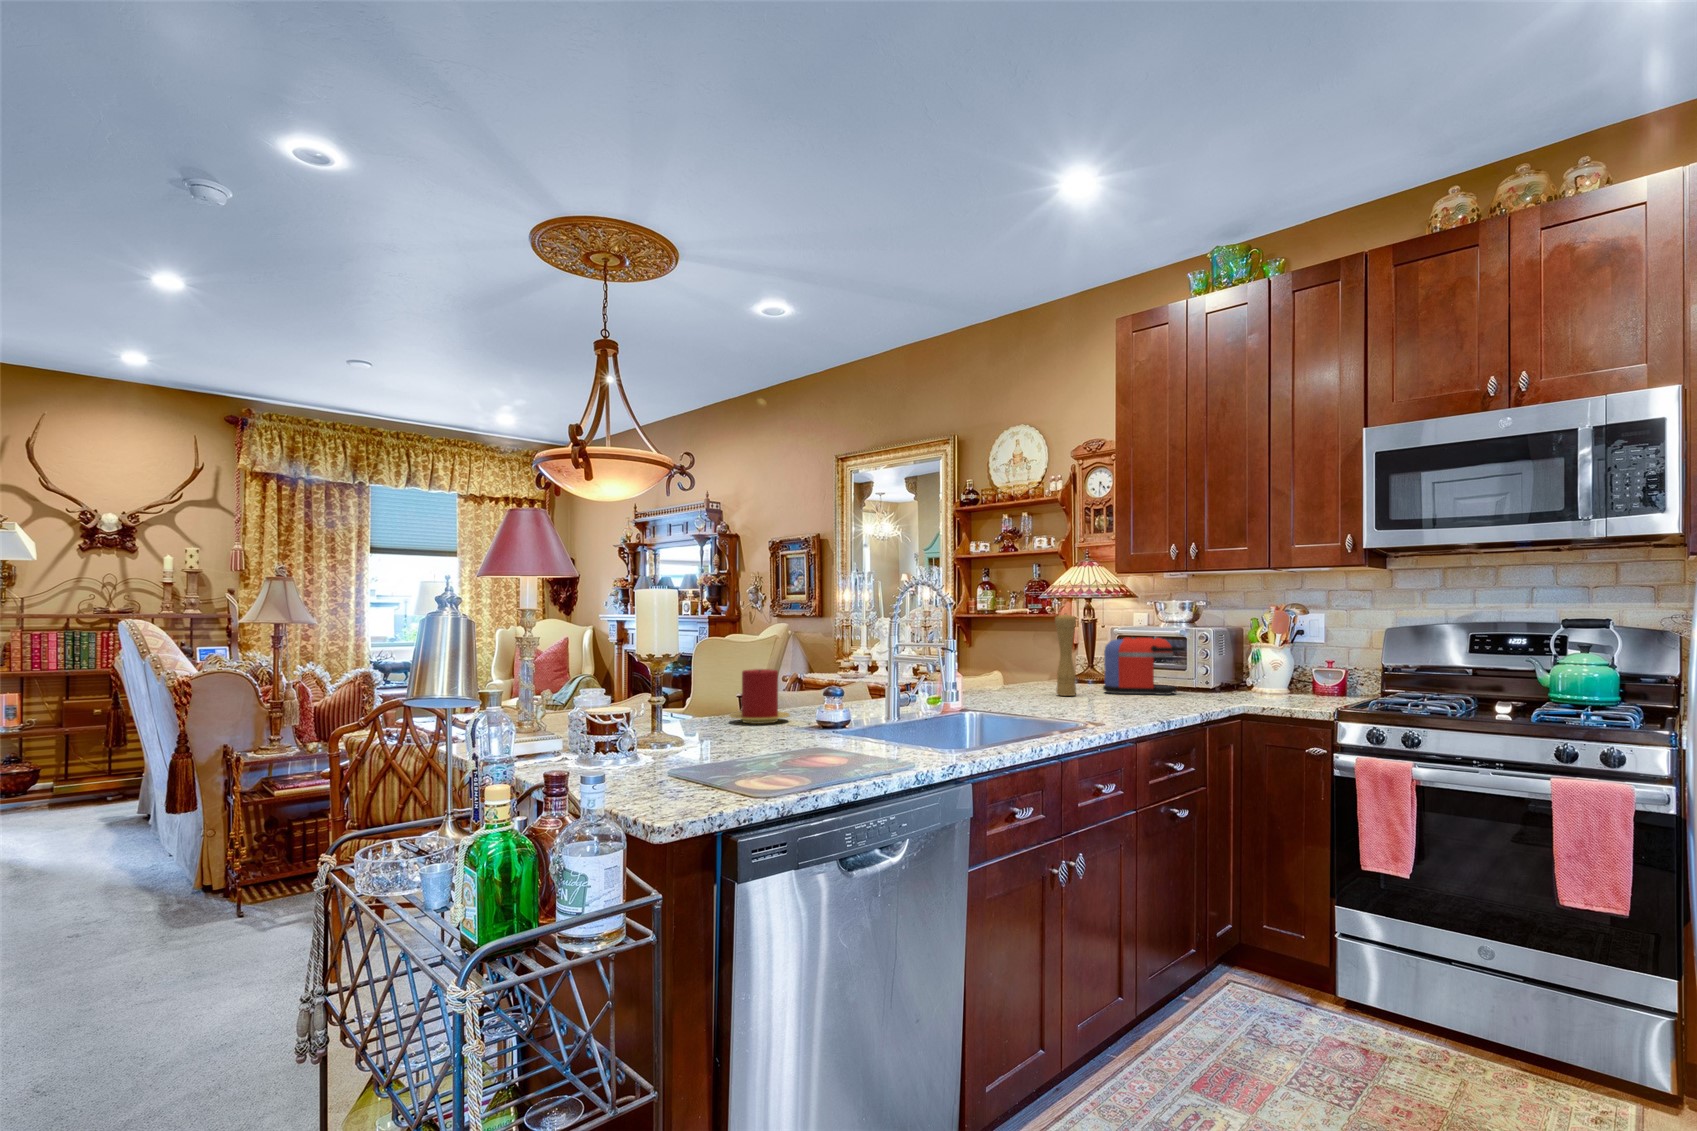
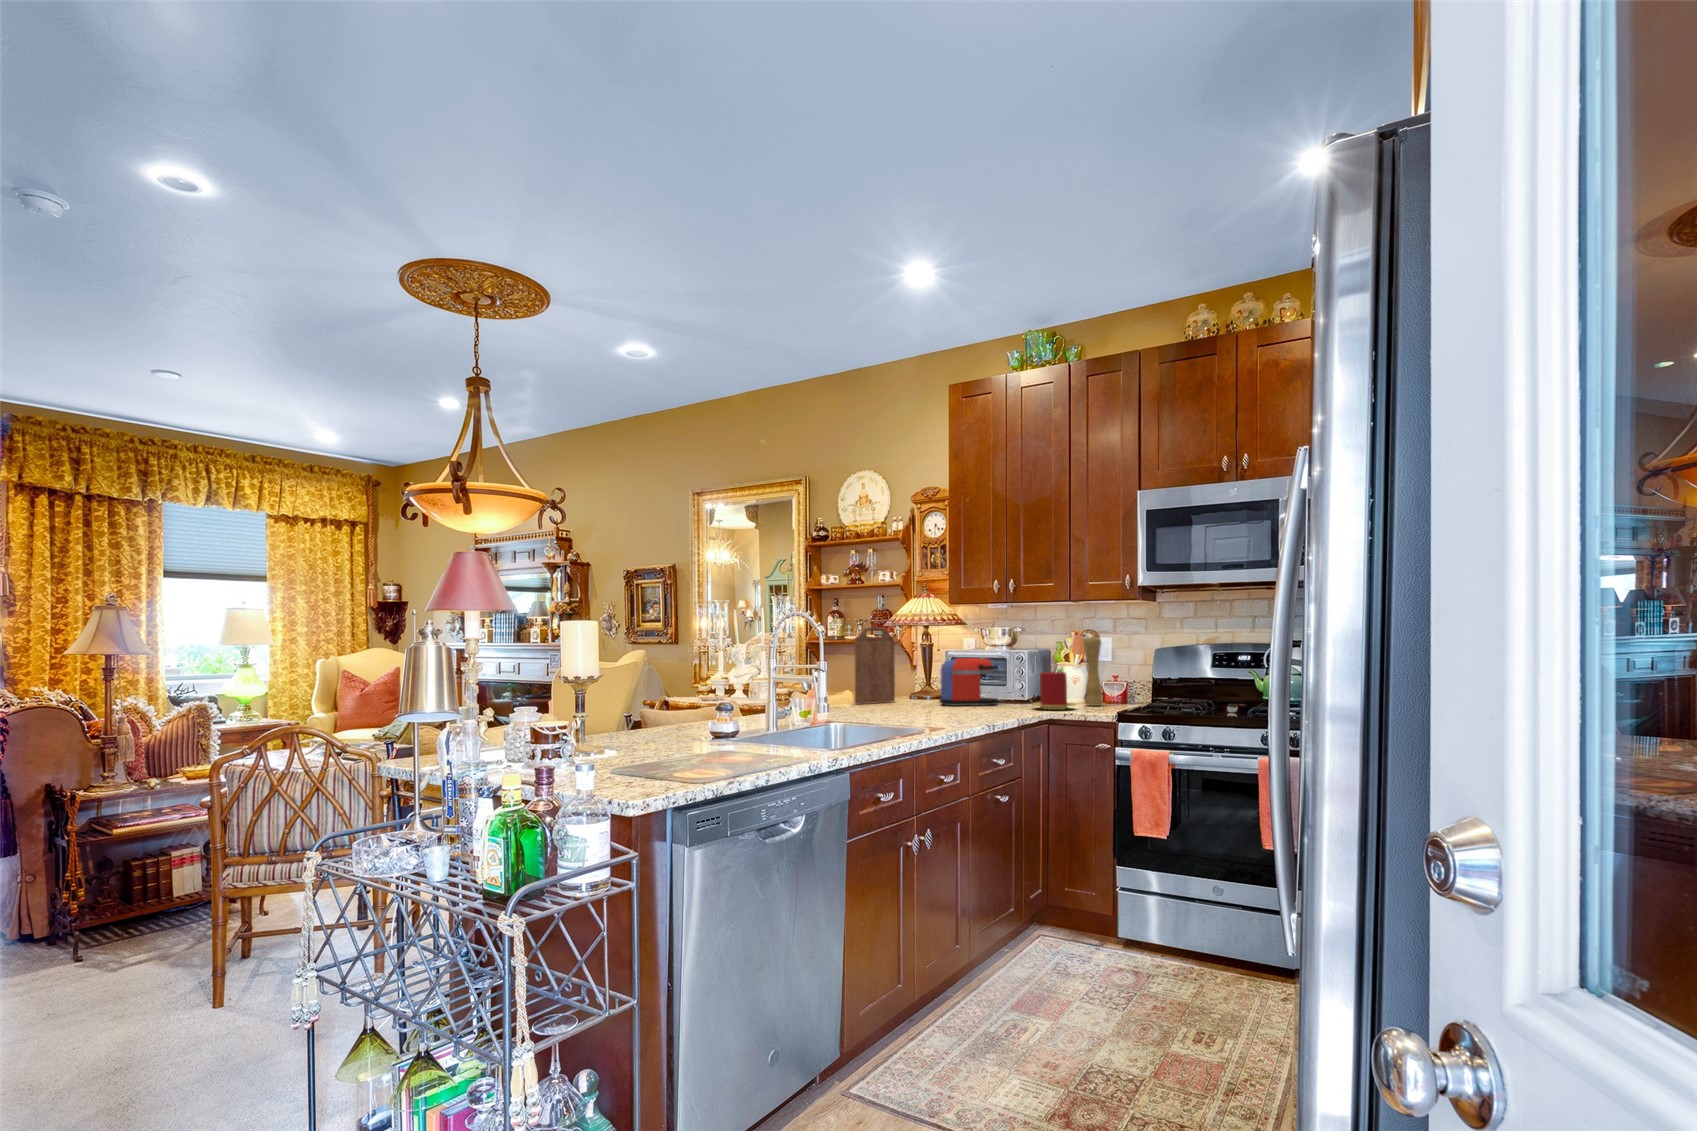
cutting board: none [1002,601,1050,689] -> present [855,627,895,704]
pepper mill: present [1055,614,1076,696] -> present [1083,636,1102,706]
candle: present [729,669,790,724] -> present [1033,672,1075,710]

